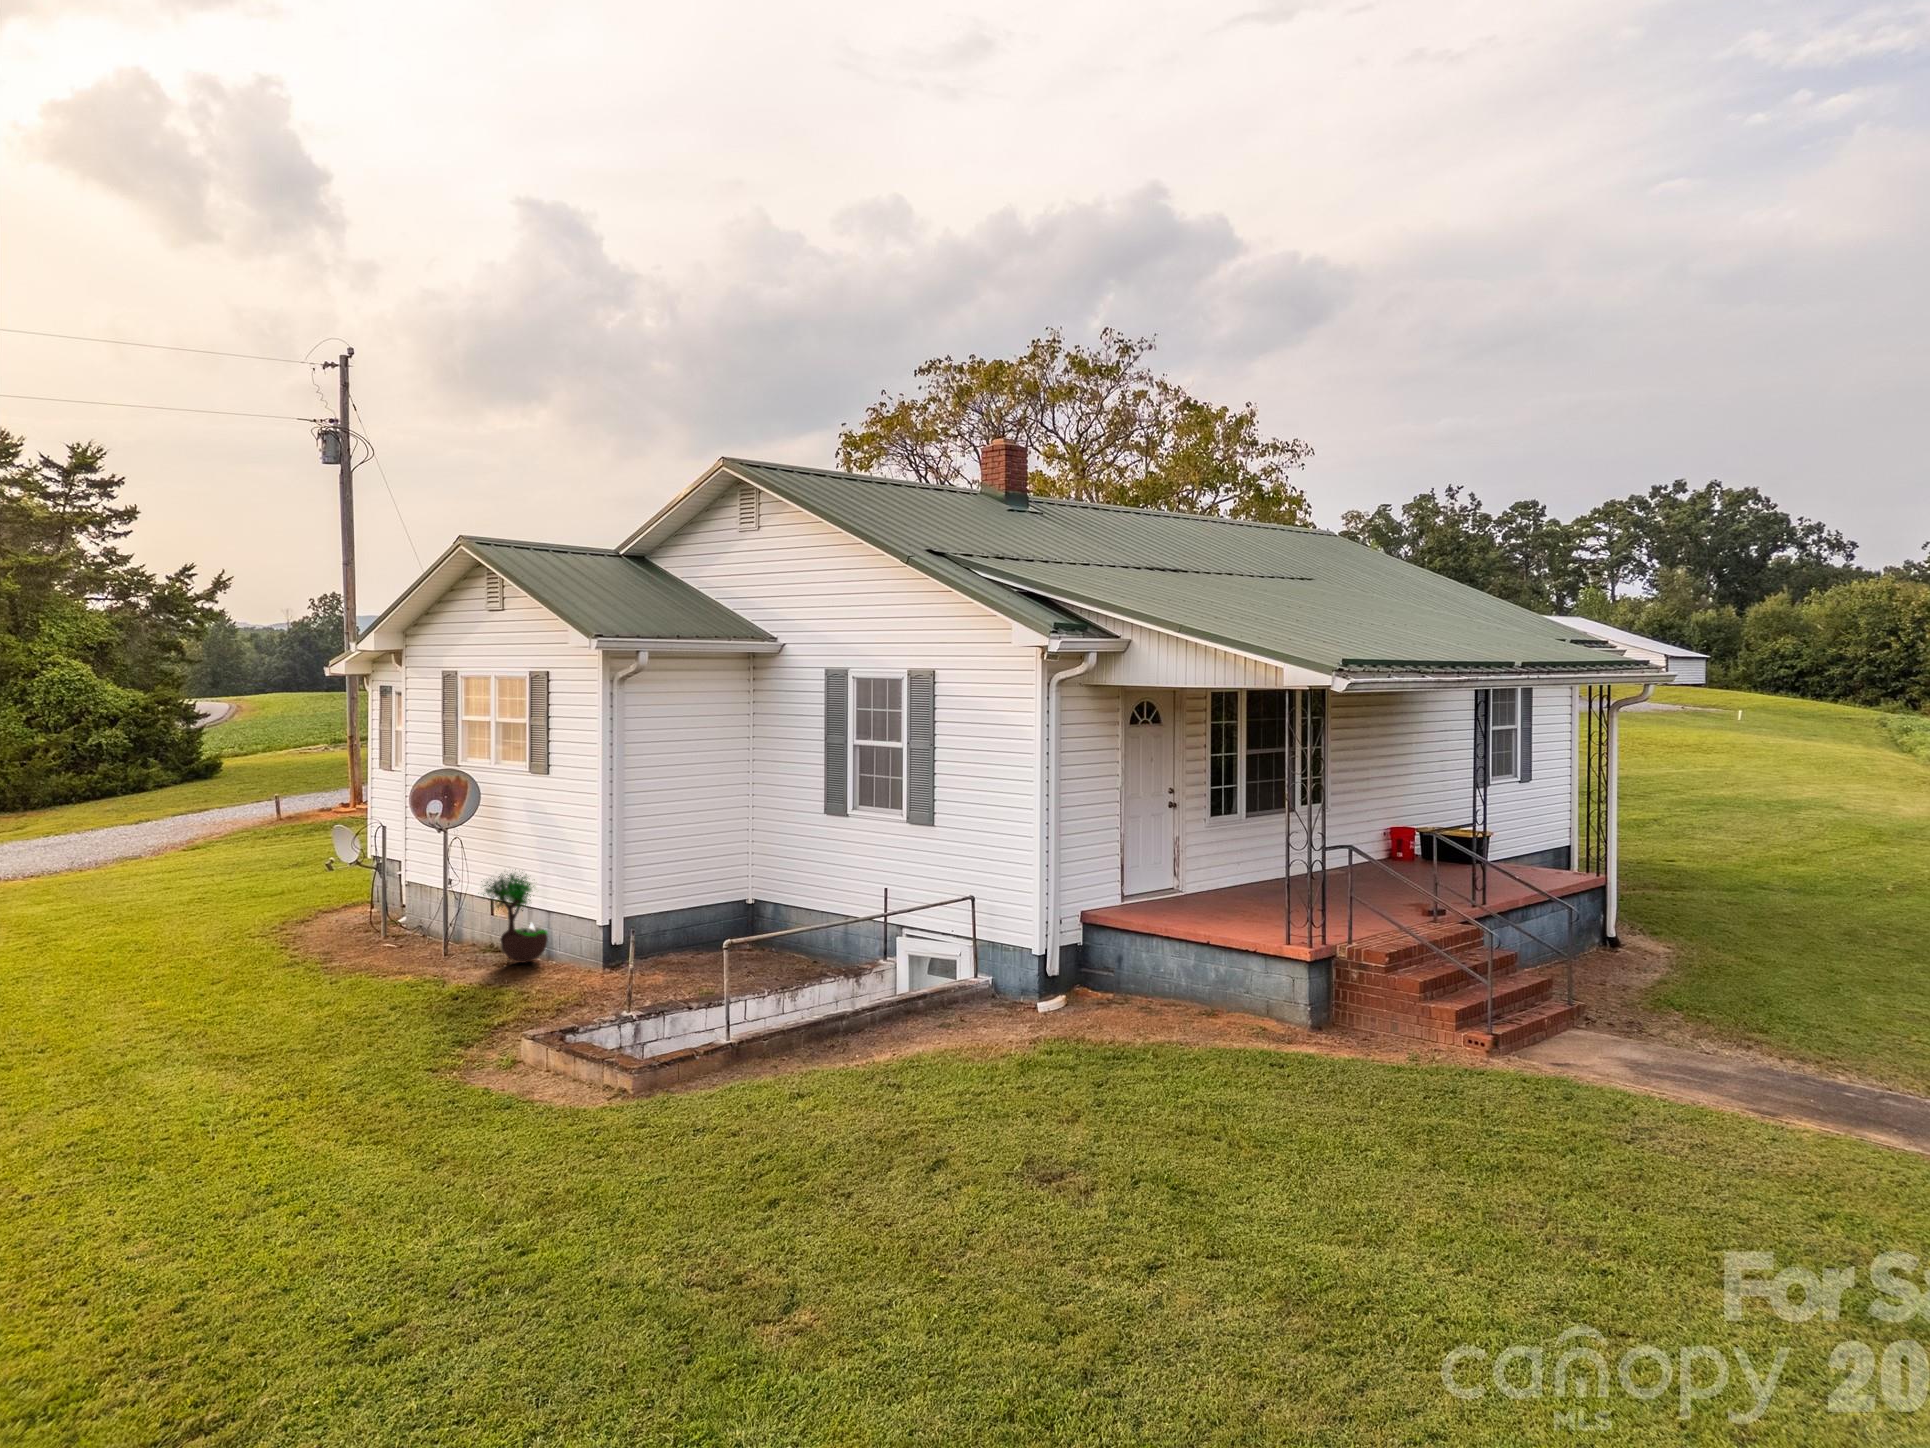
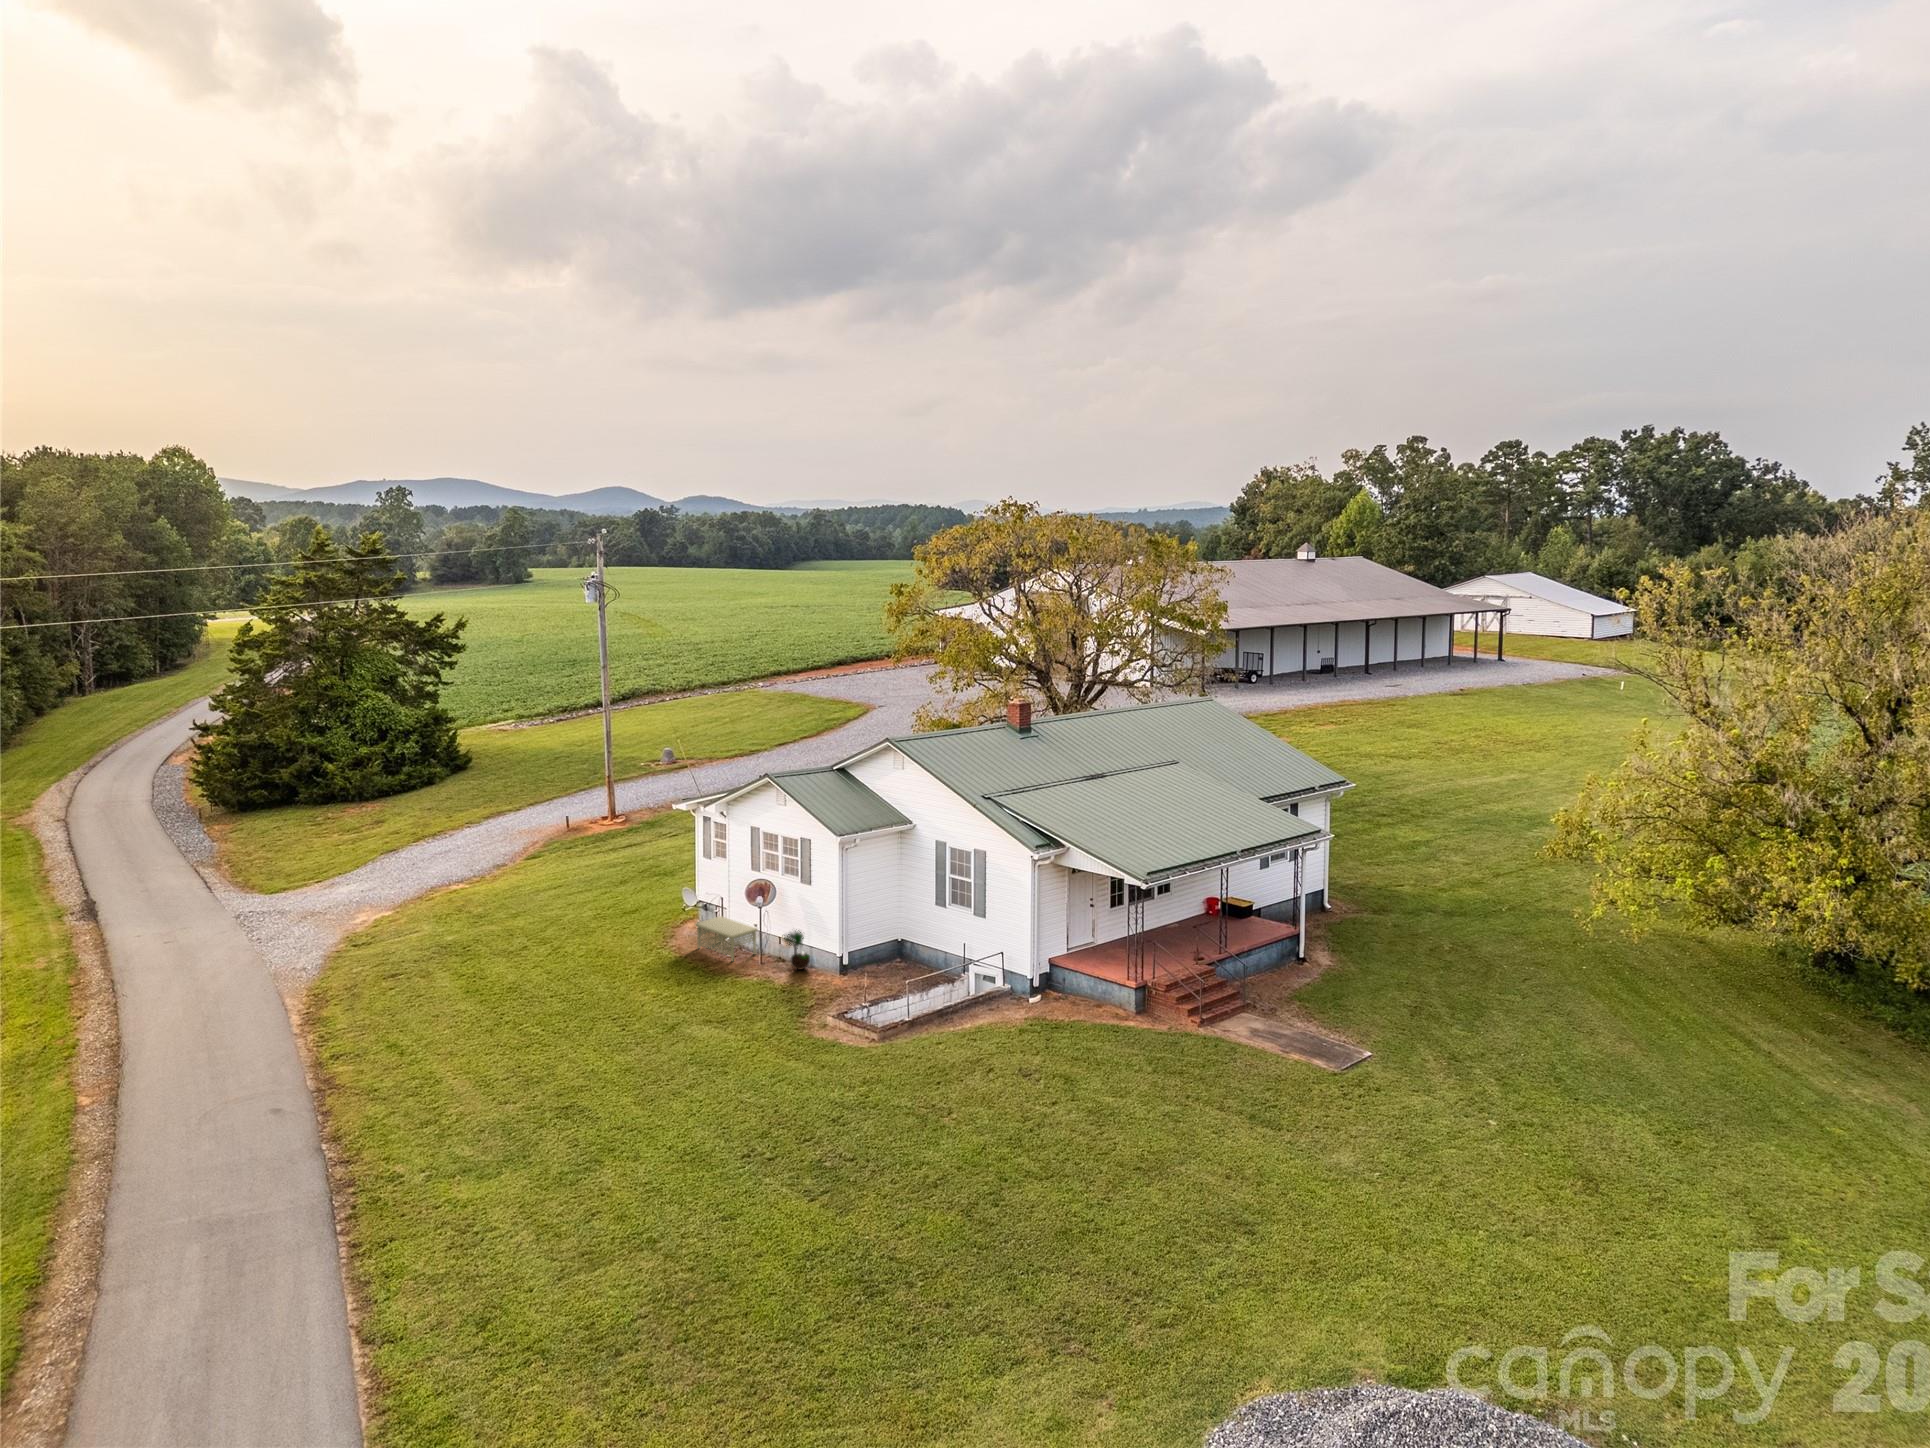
storage bench: none [324,871,451,952] -> present [695,916,757,961]

